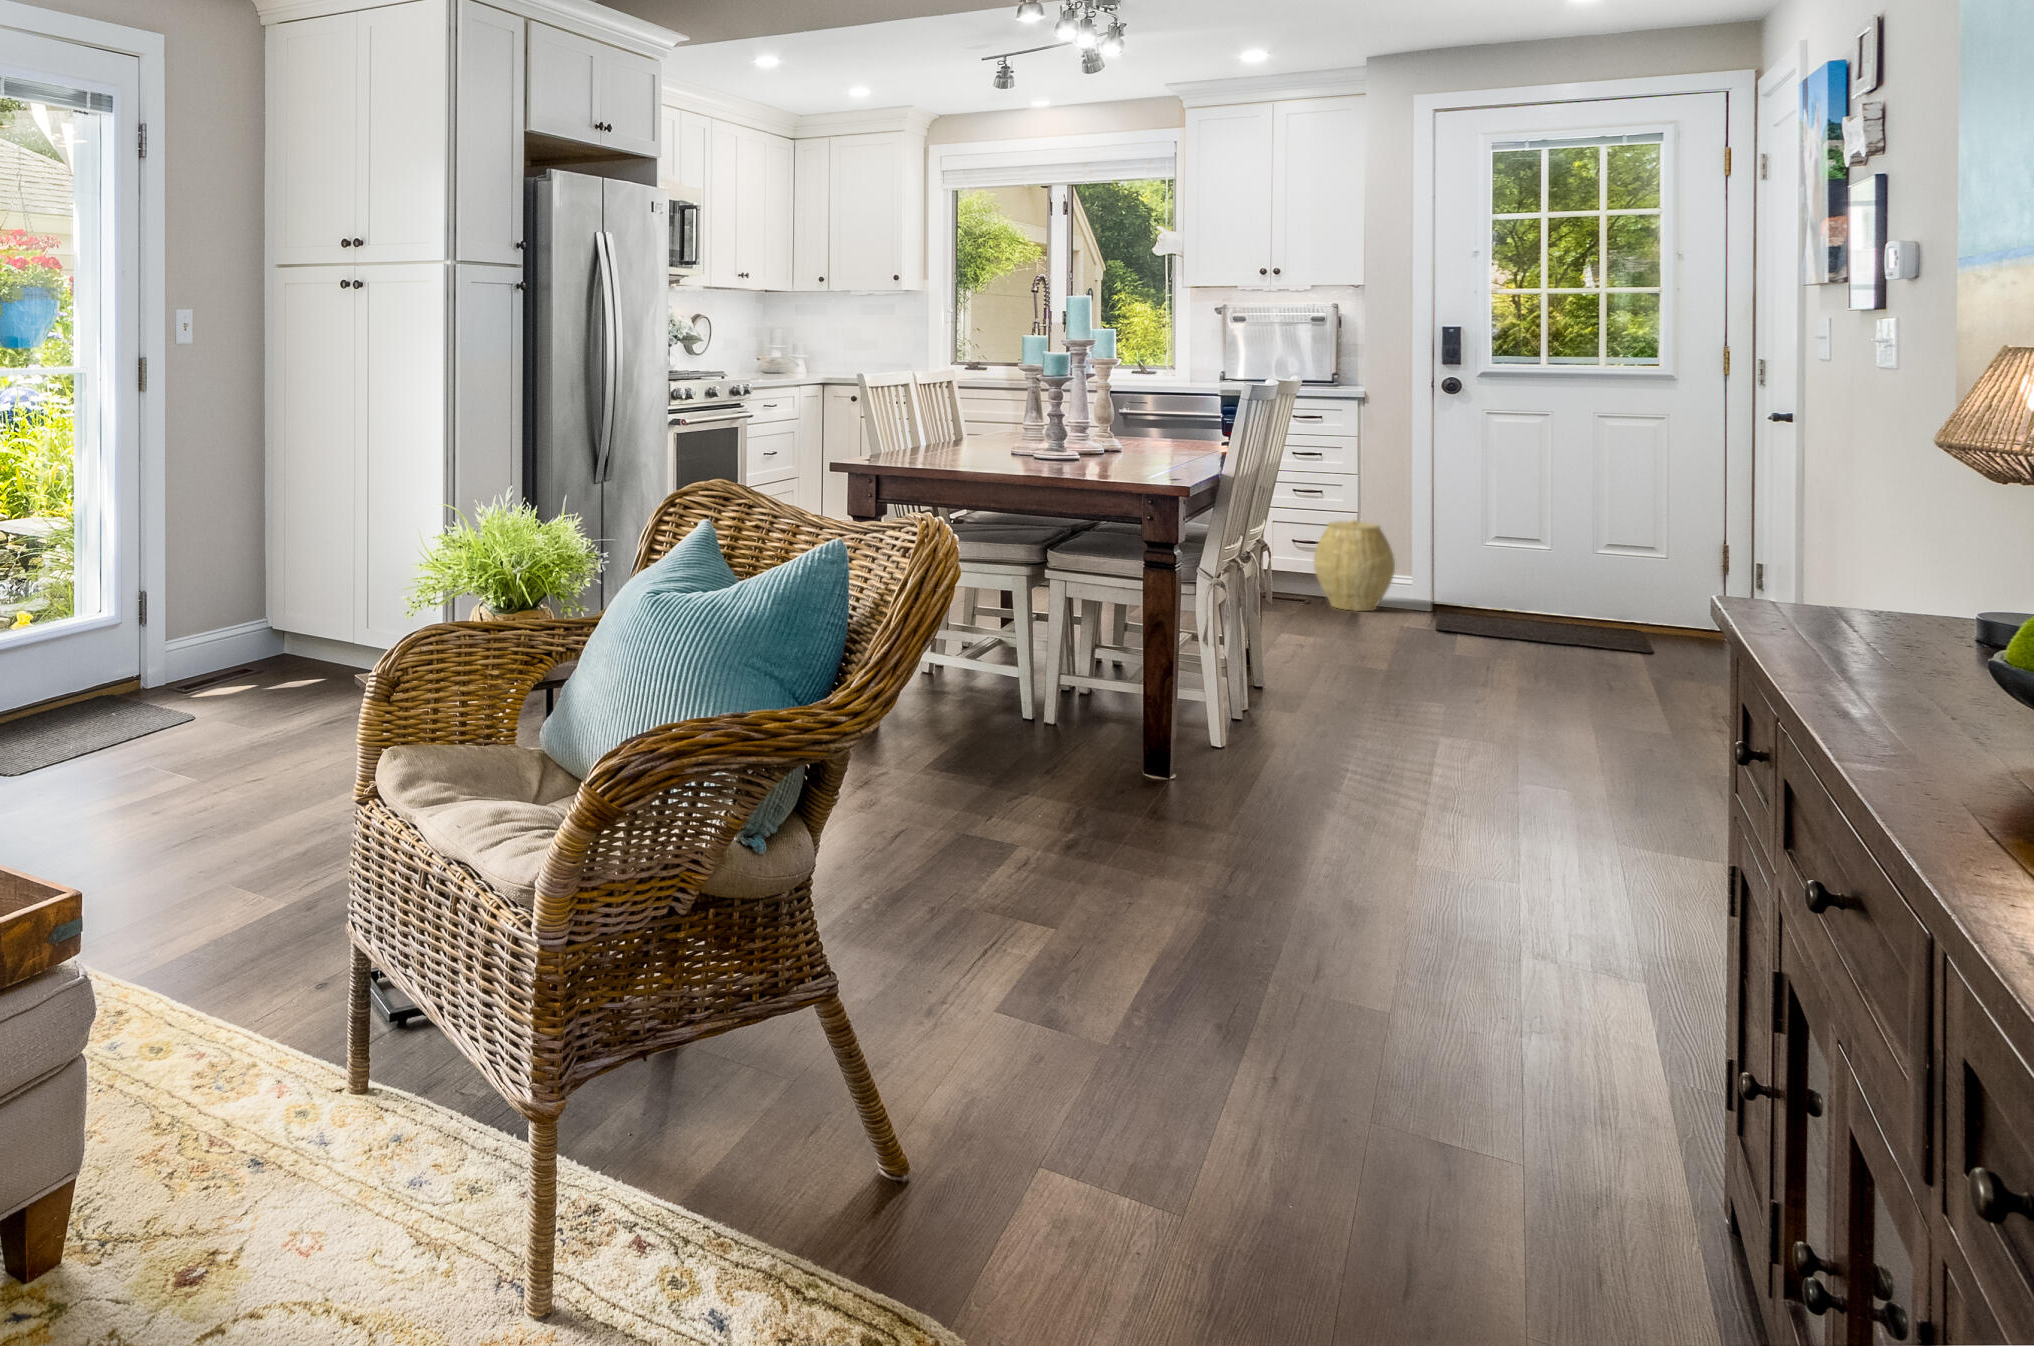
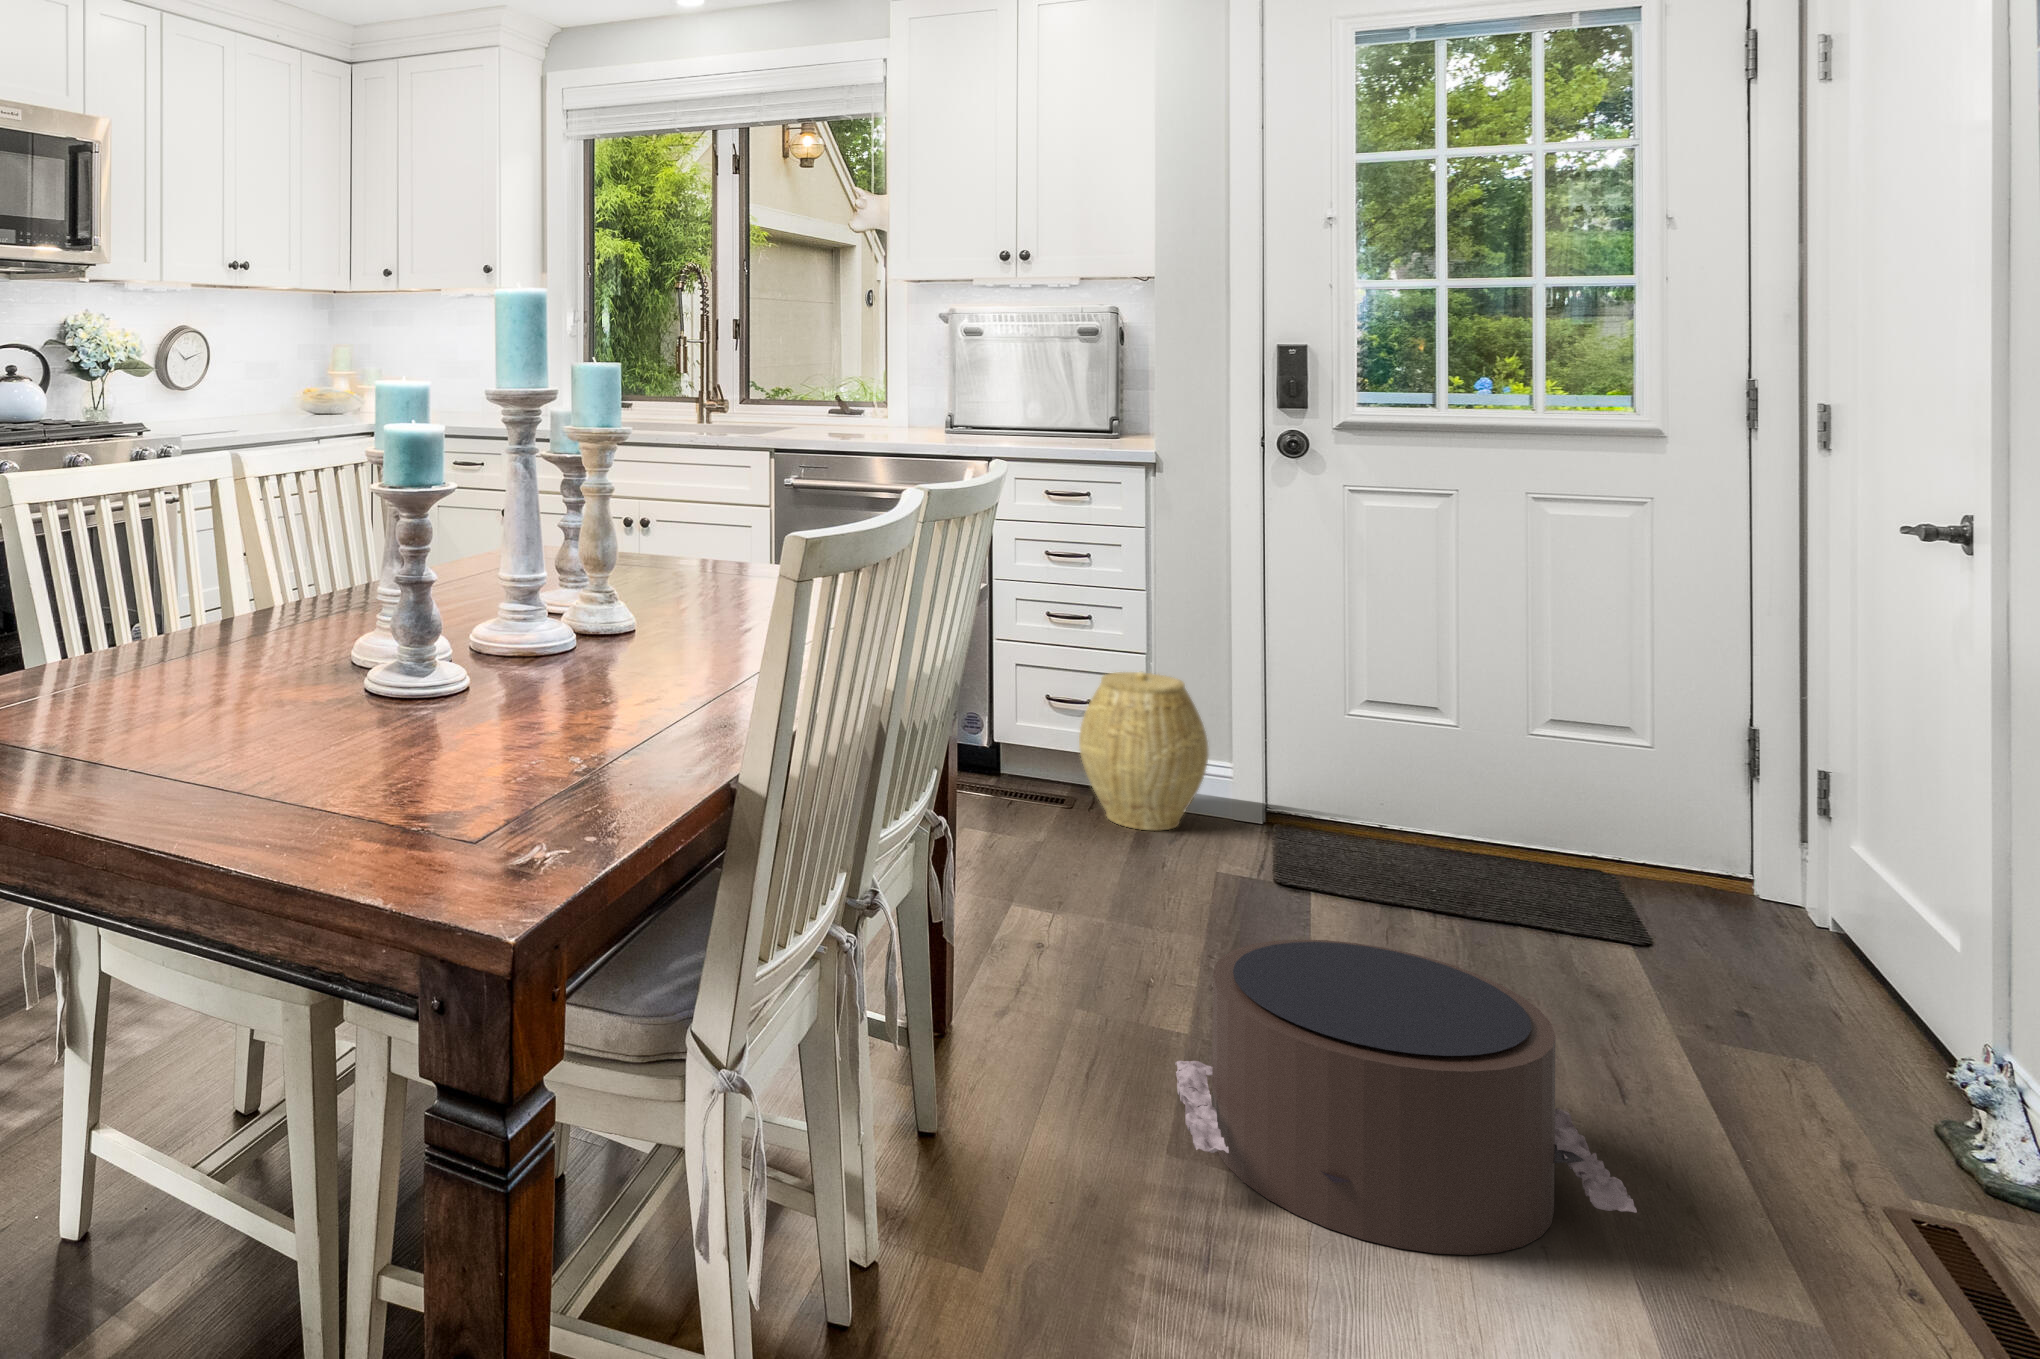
pouf: none [1381,610,1595,718] -> present [1176,939,1637,1255]

